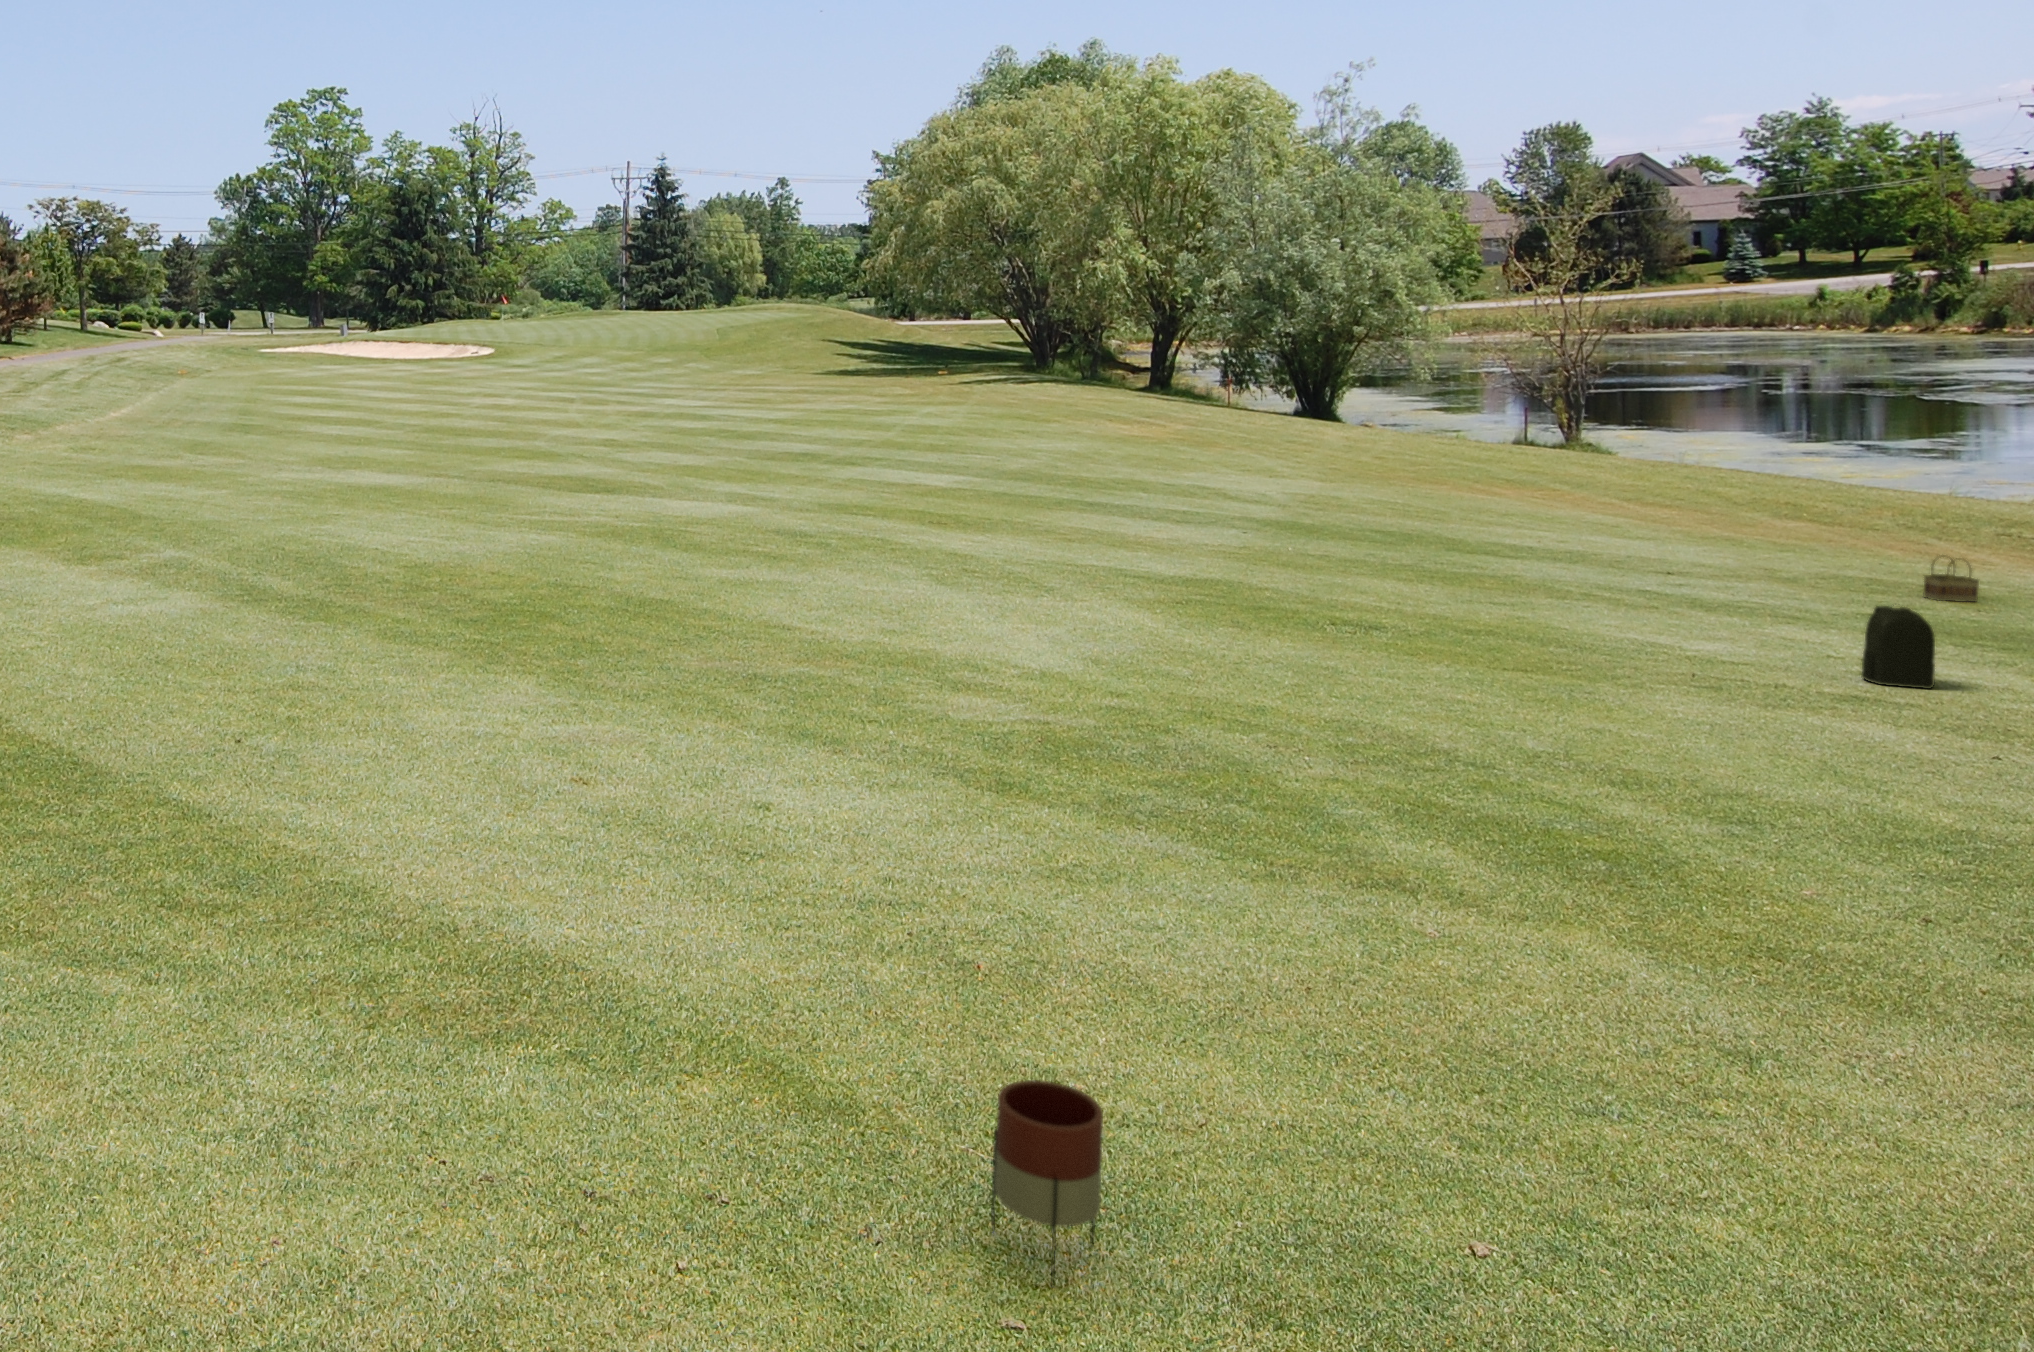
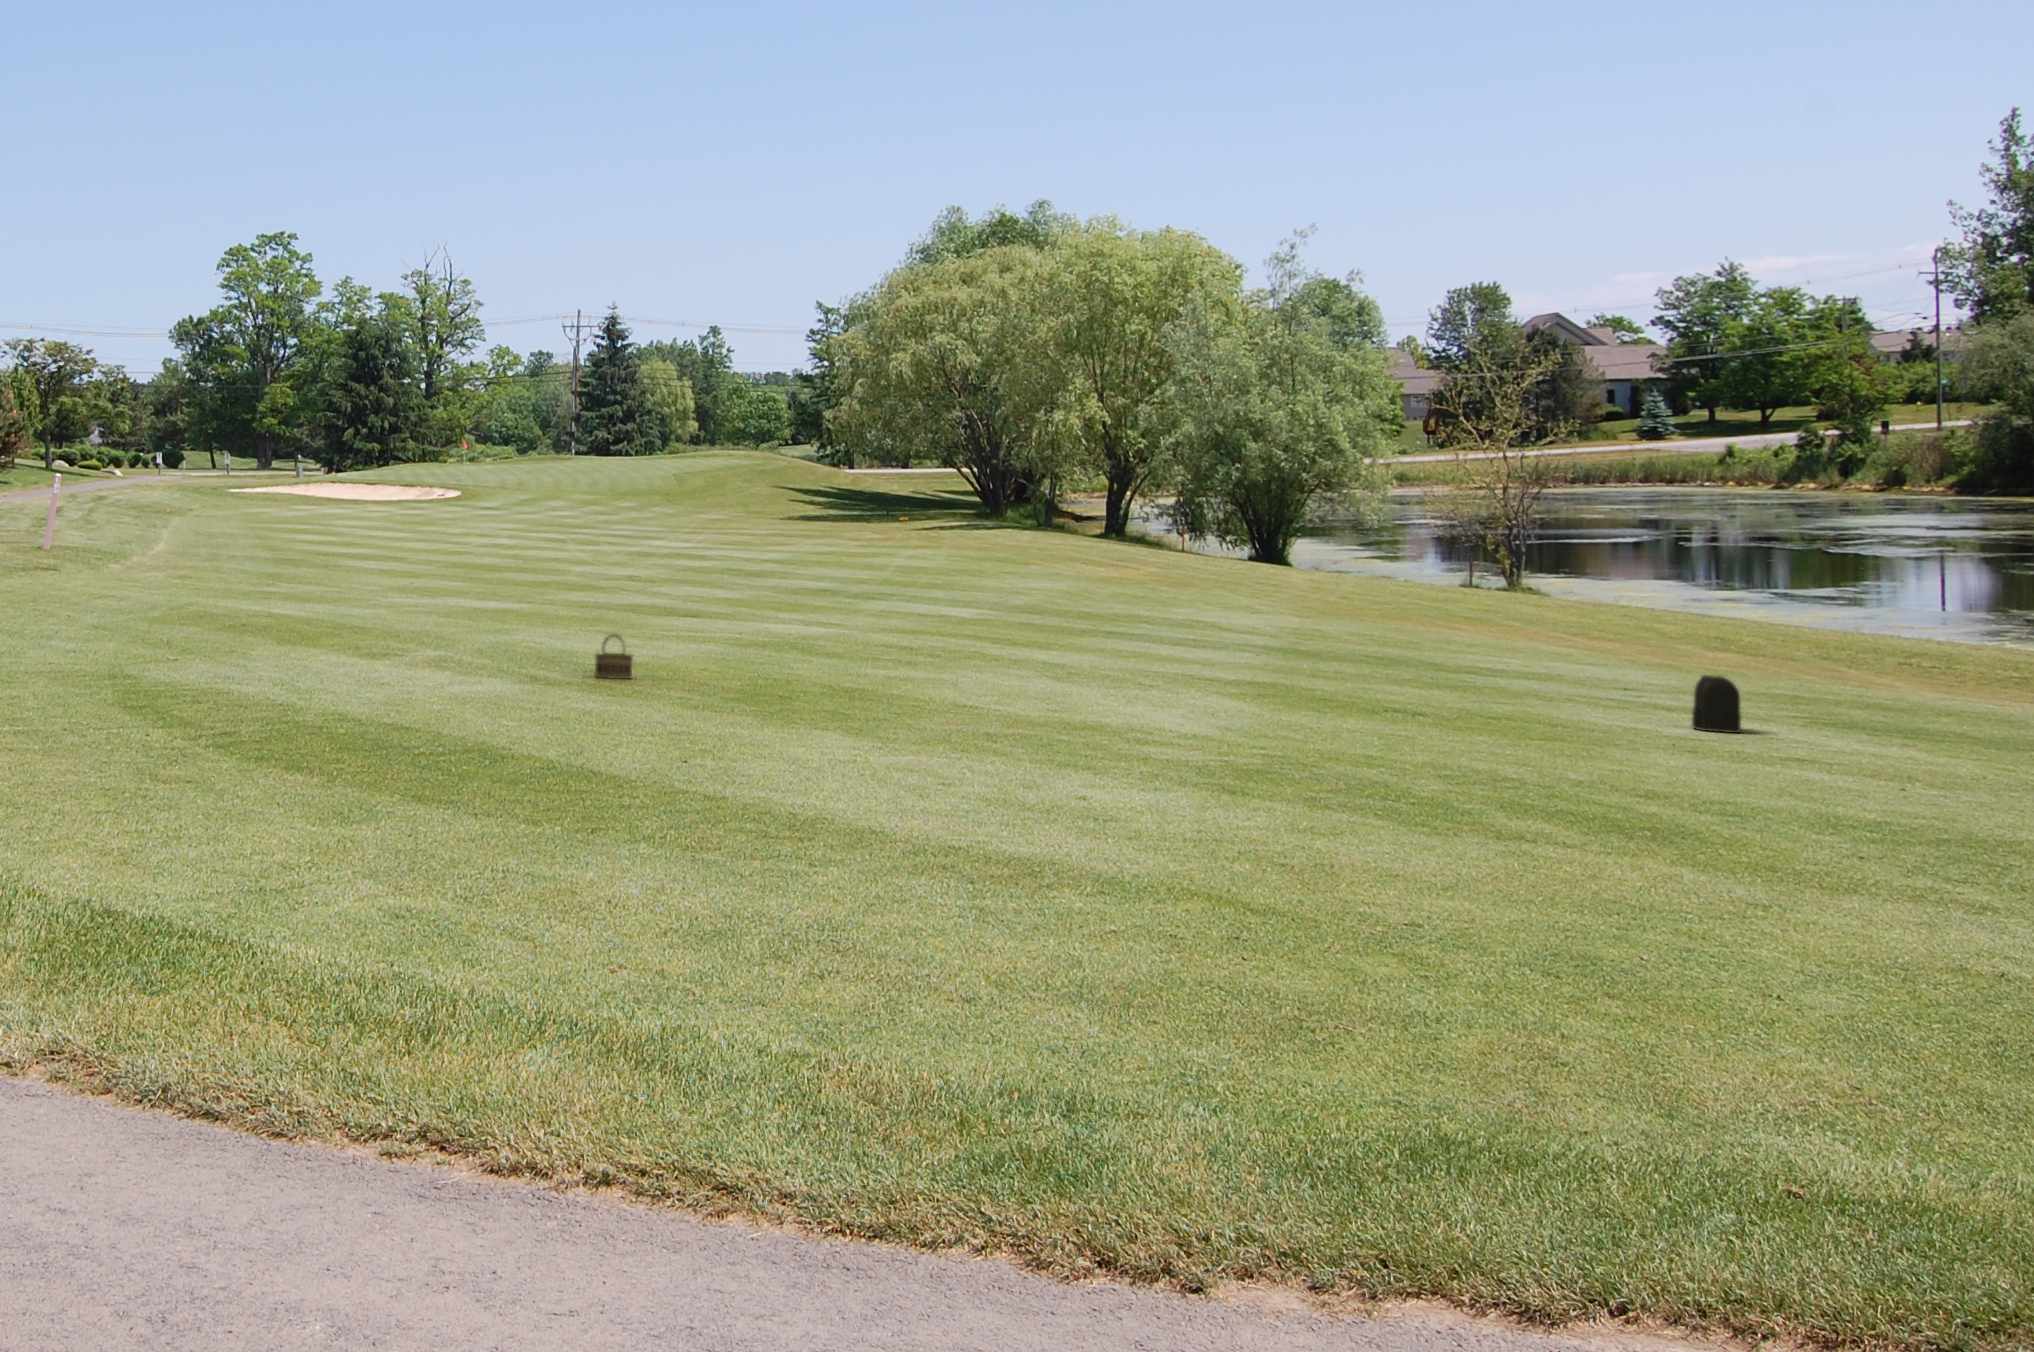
basket: present [1923,559,1979,602] -> present [595,634,632,679]
planter: present [991,1080,1103,1286] -> none [1182,825,1239,911]

